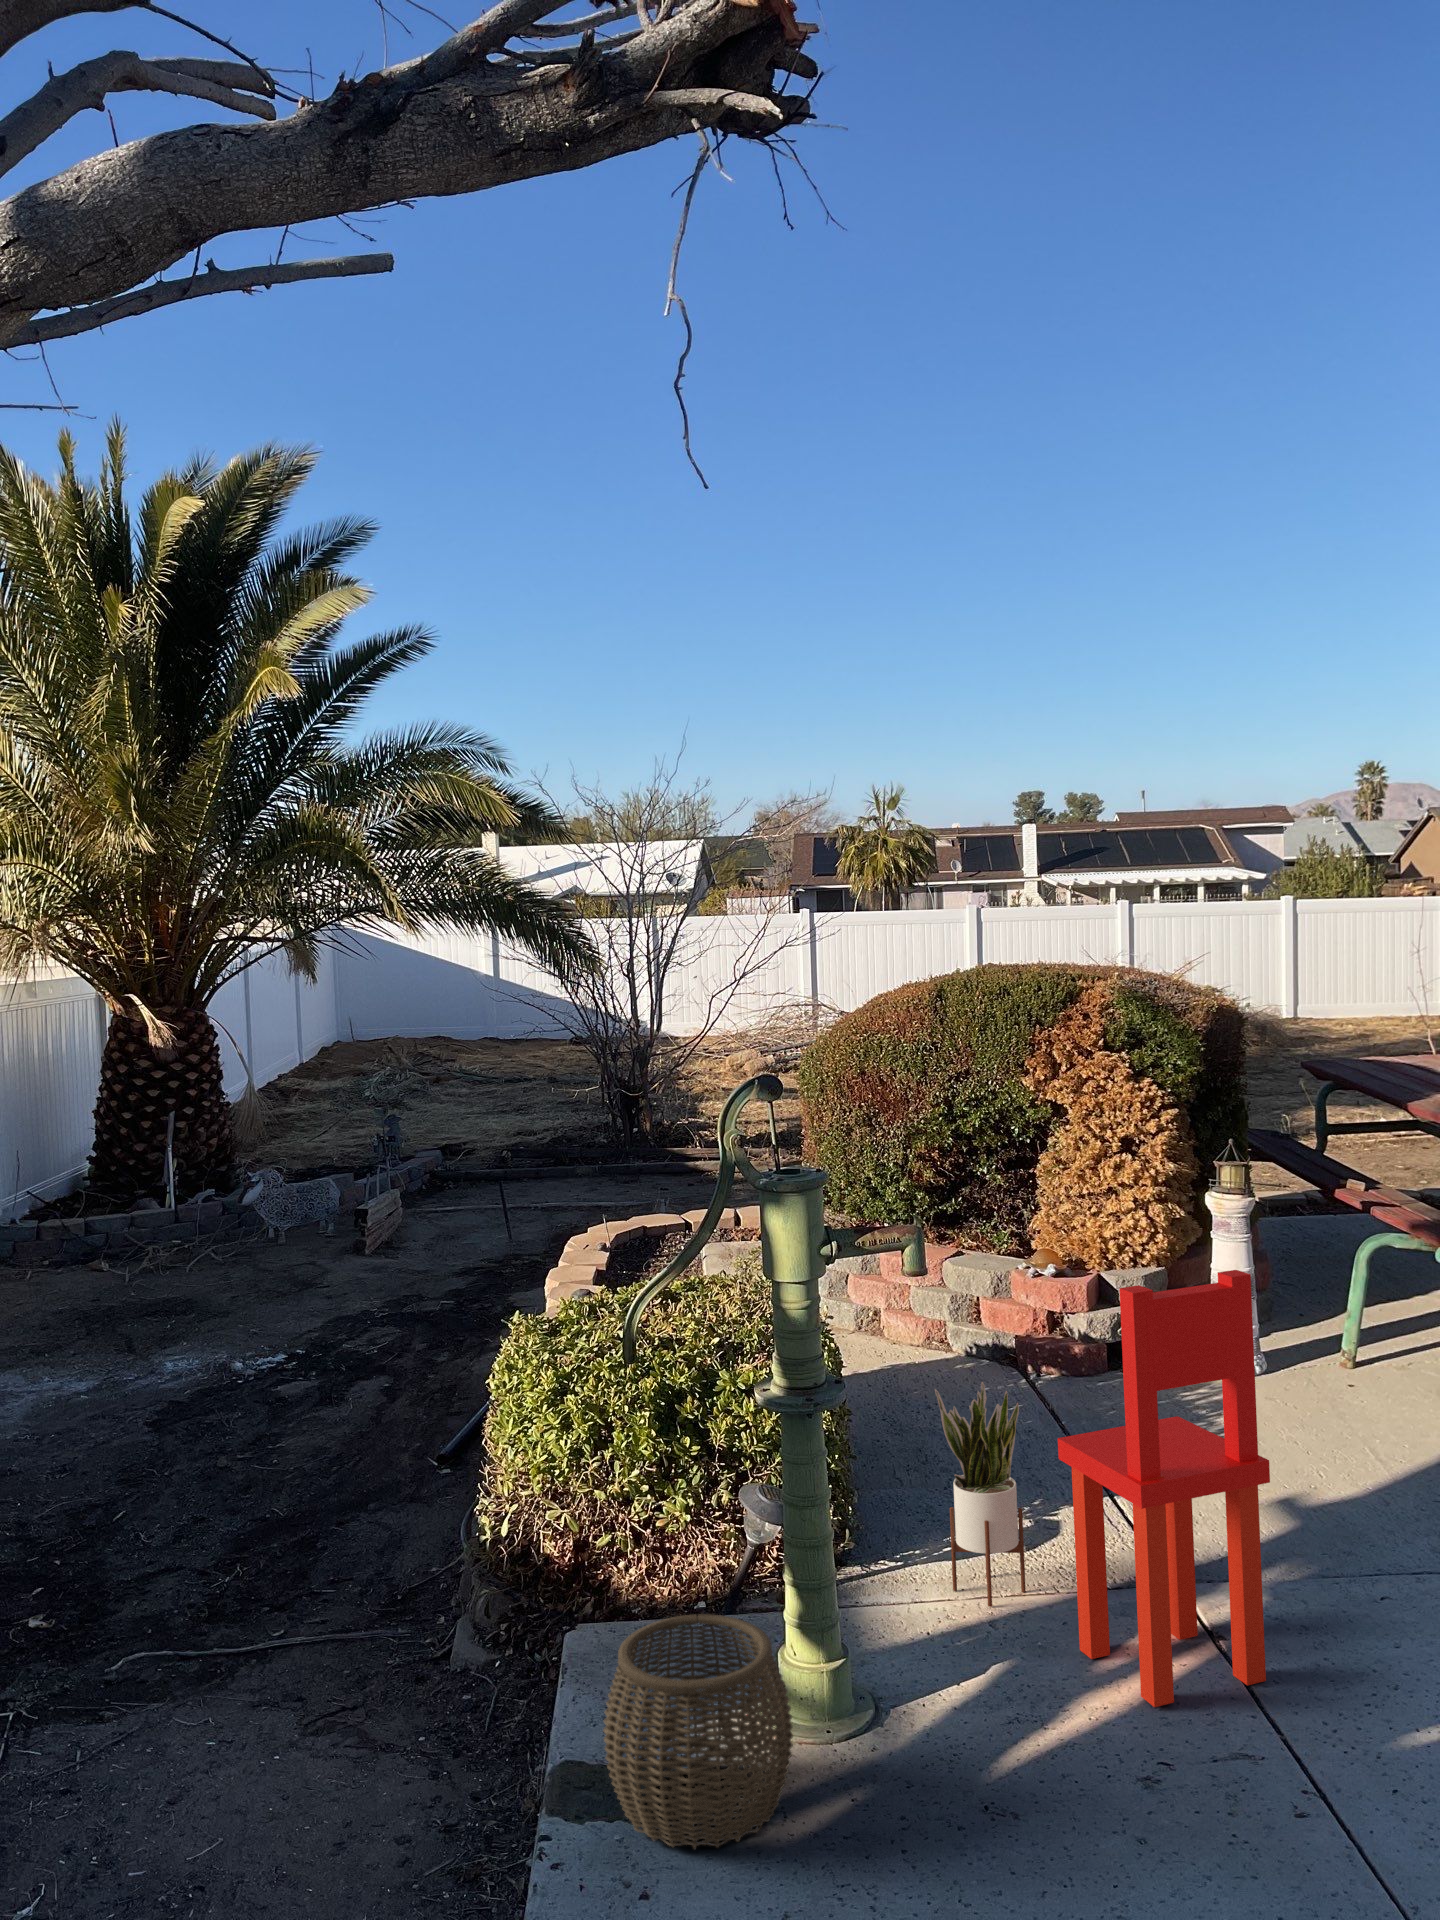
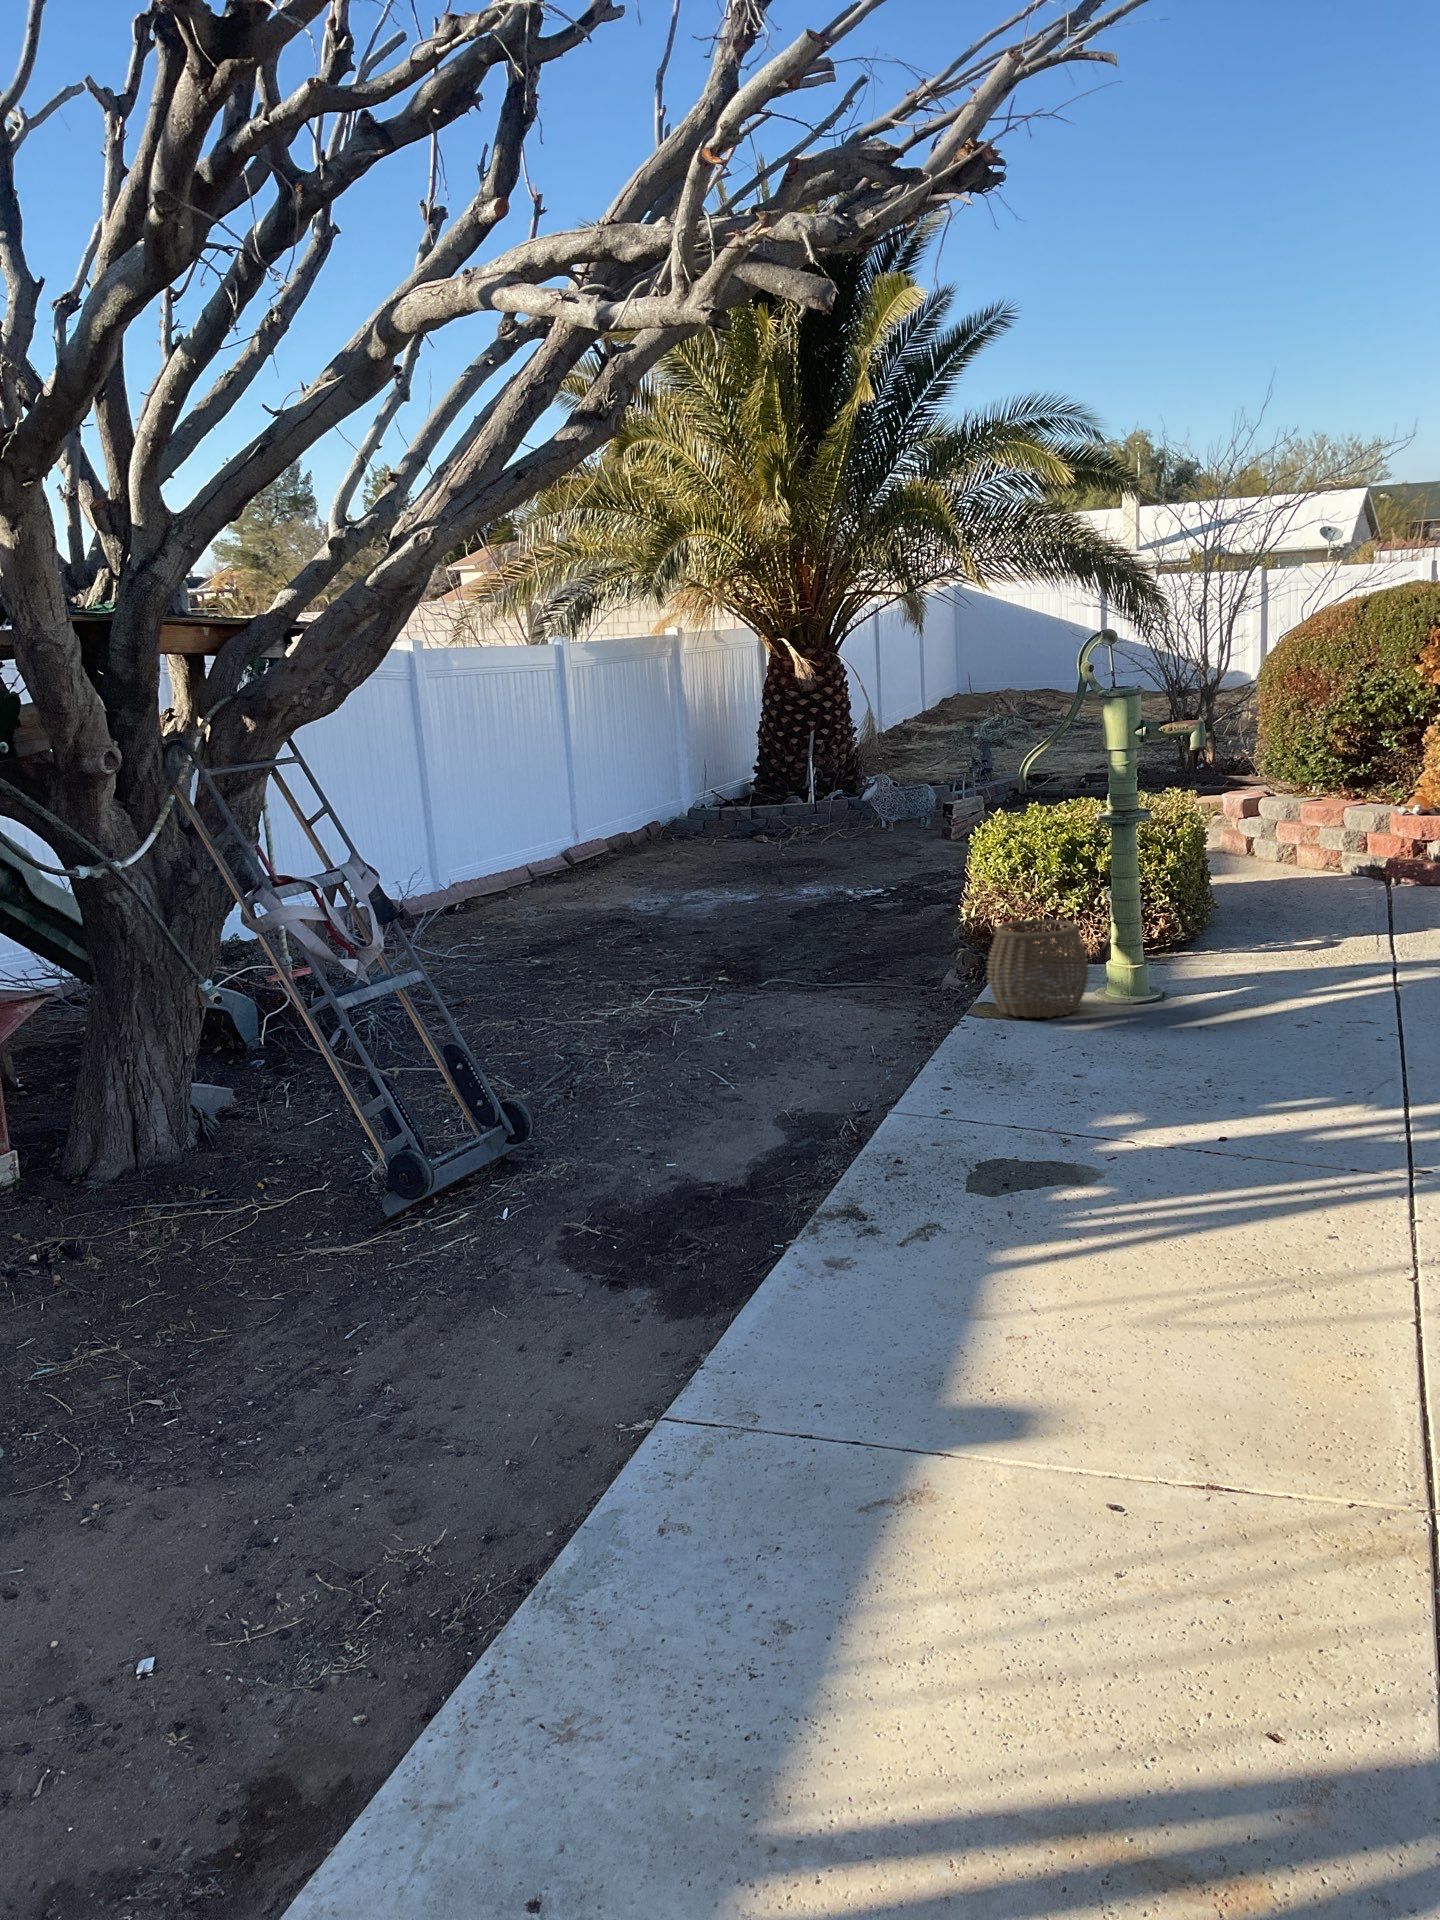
chair: present [1058,1270,1270,1707] -> none [1290,744,1411,998]
potted plant: present [934,1382,1026,1607] -> none [1230,831,1291,966]

